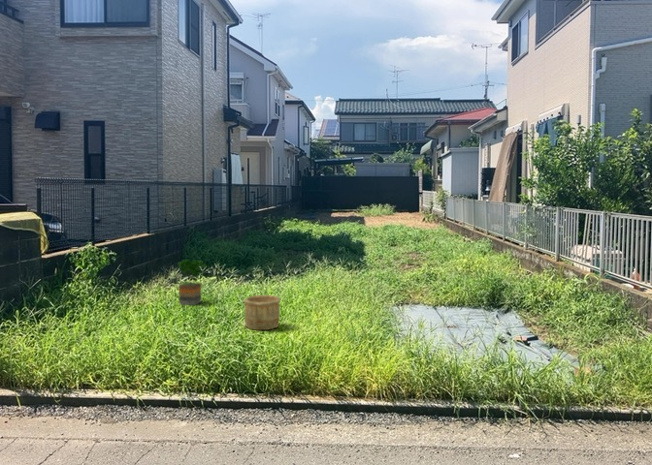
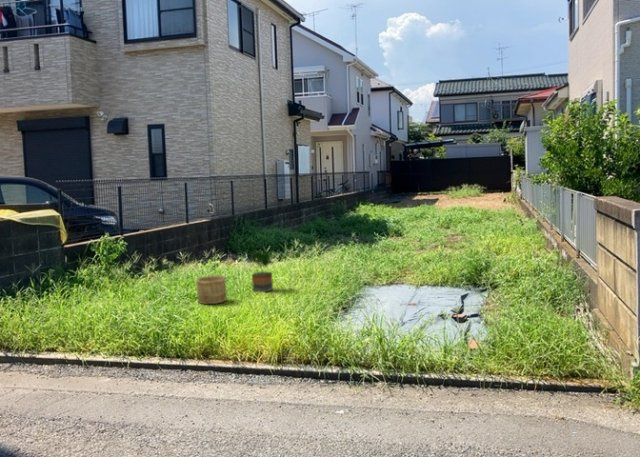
potted tree: present [179,259,205,305] -> present [252,251,275,292]

